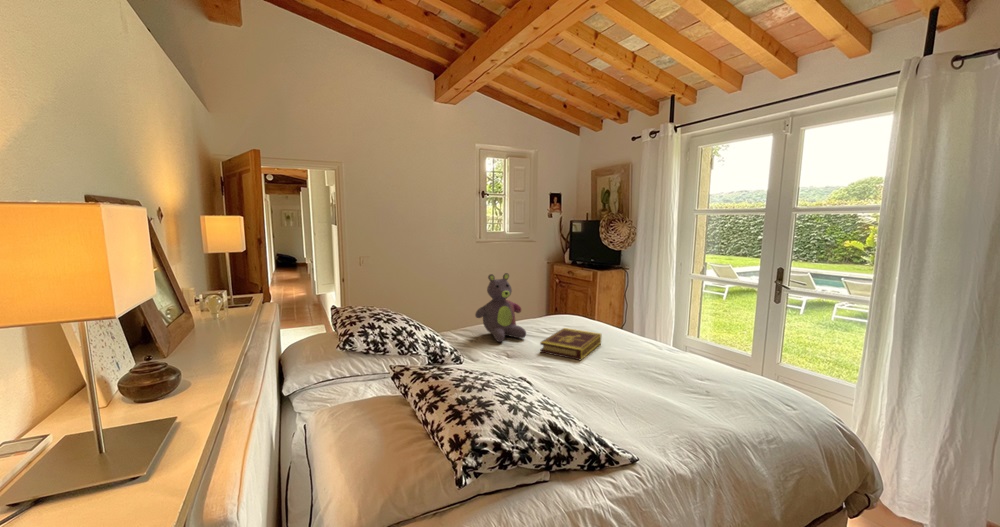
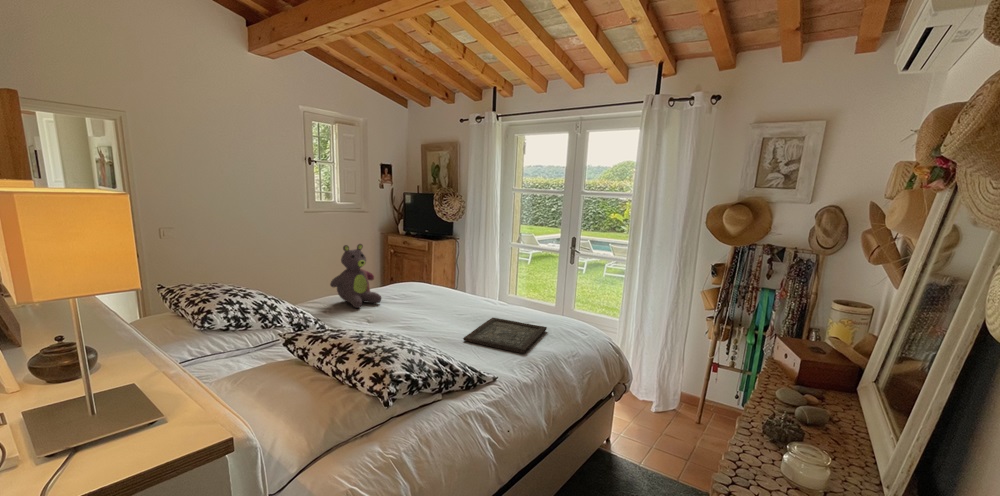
book: present [540,328,602,360] -> none [399,291,448,316]
tray: none [605,371,734,430] -> present [463,318,547,353]

